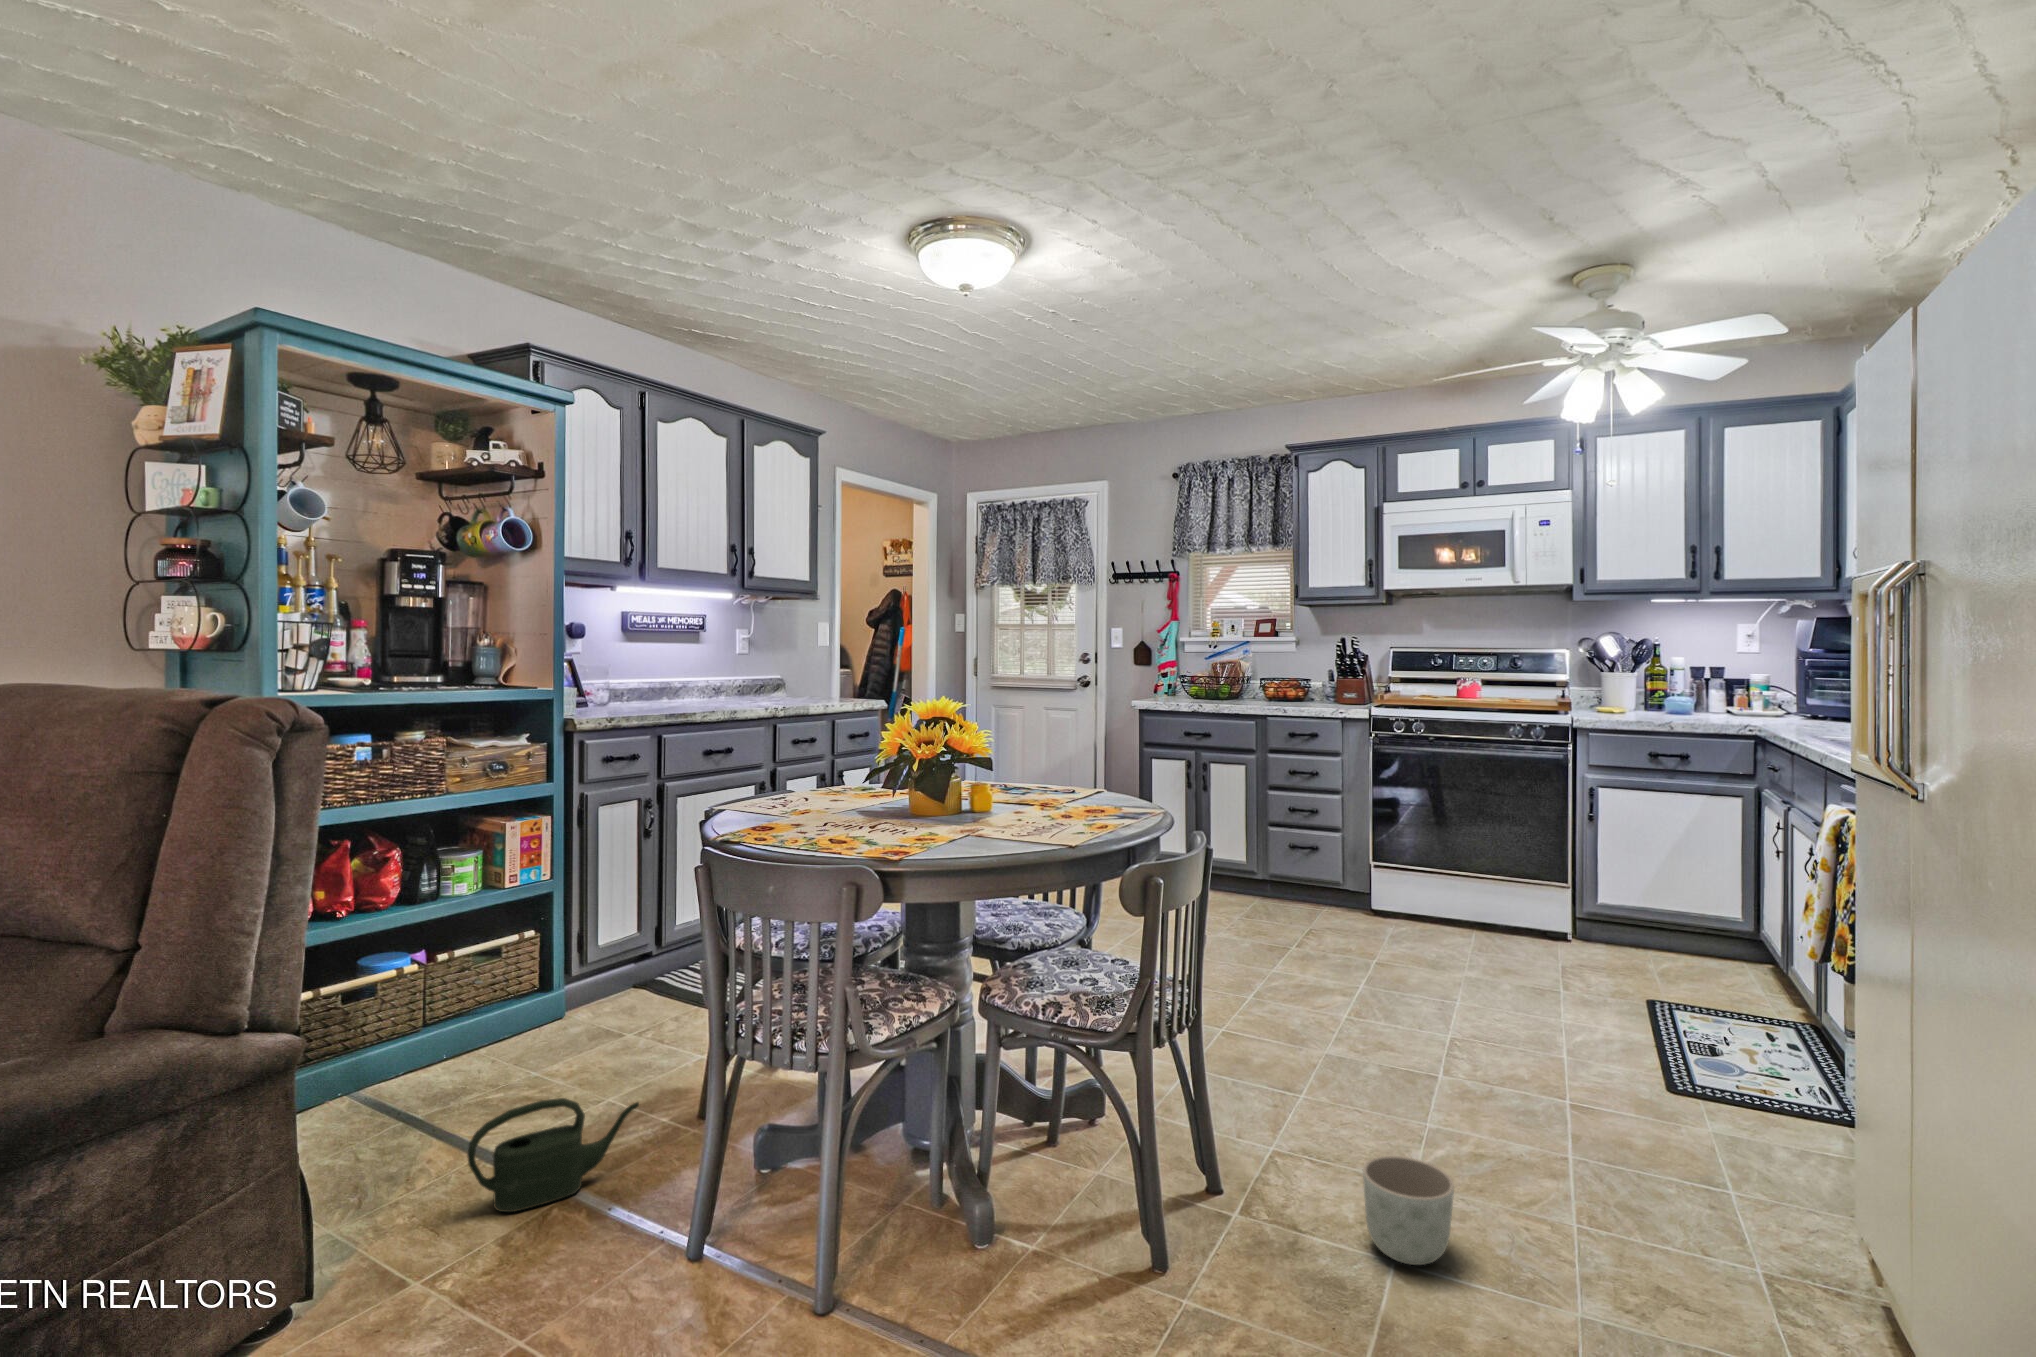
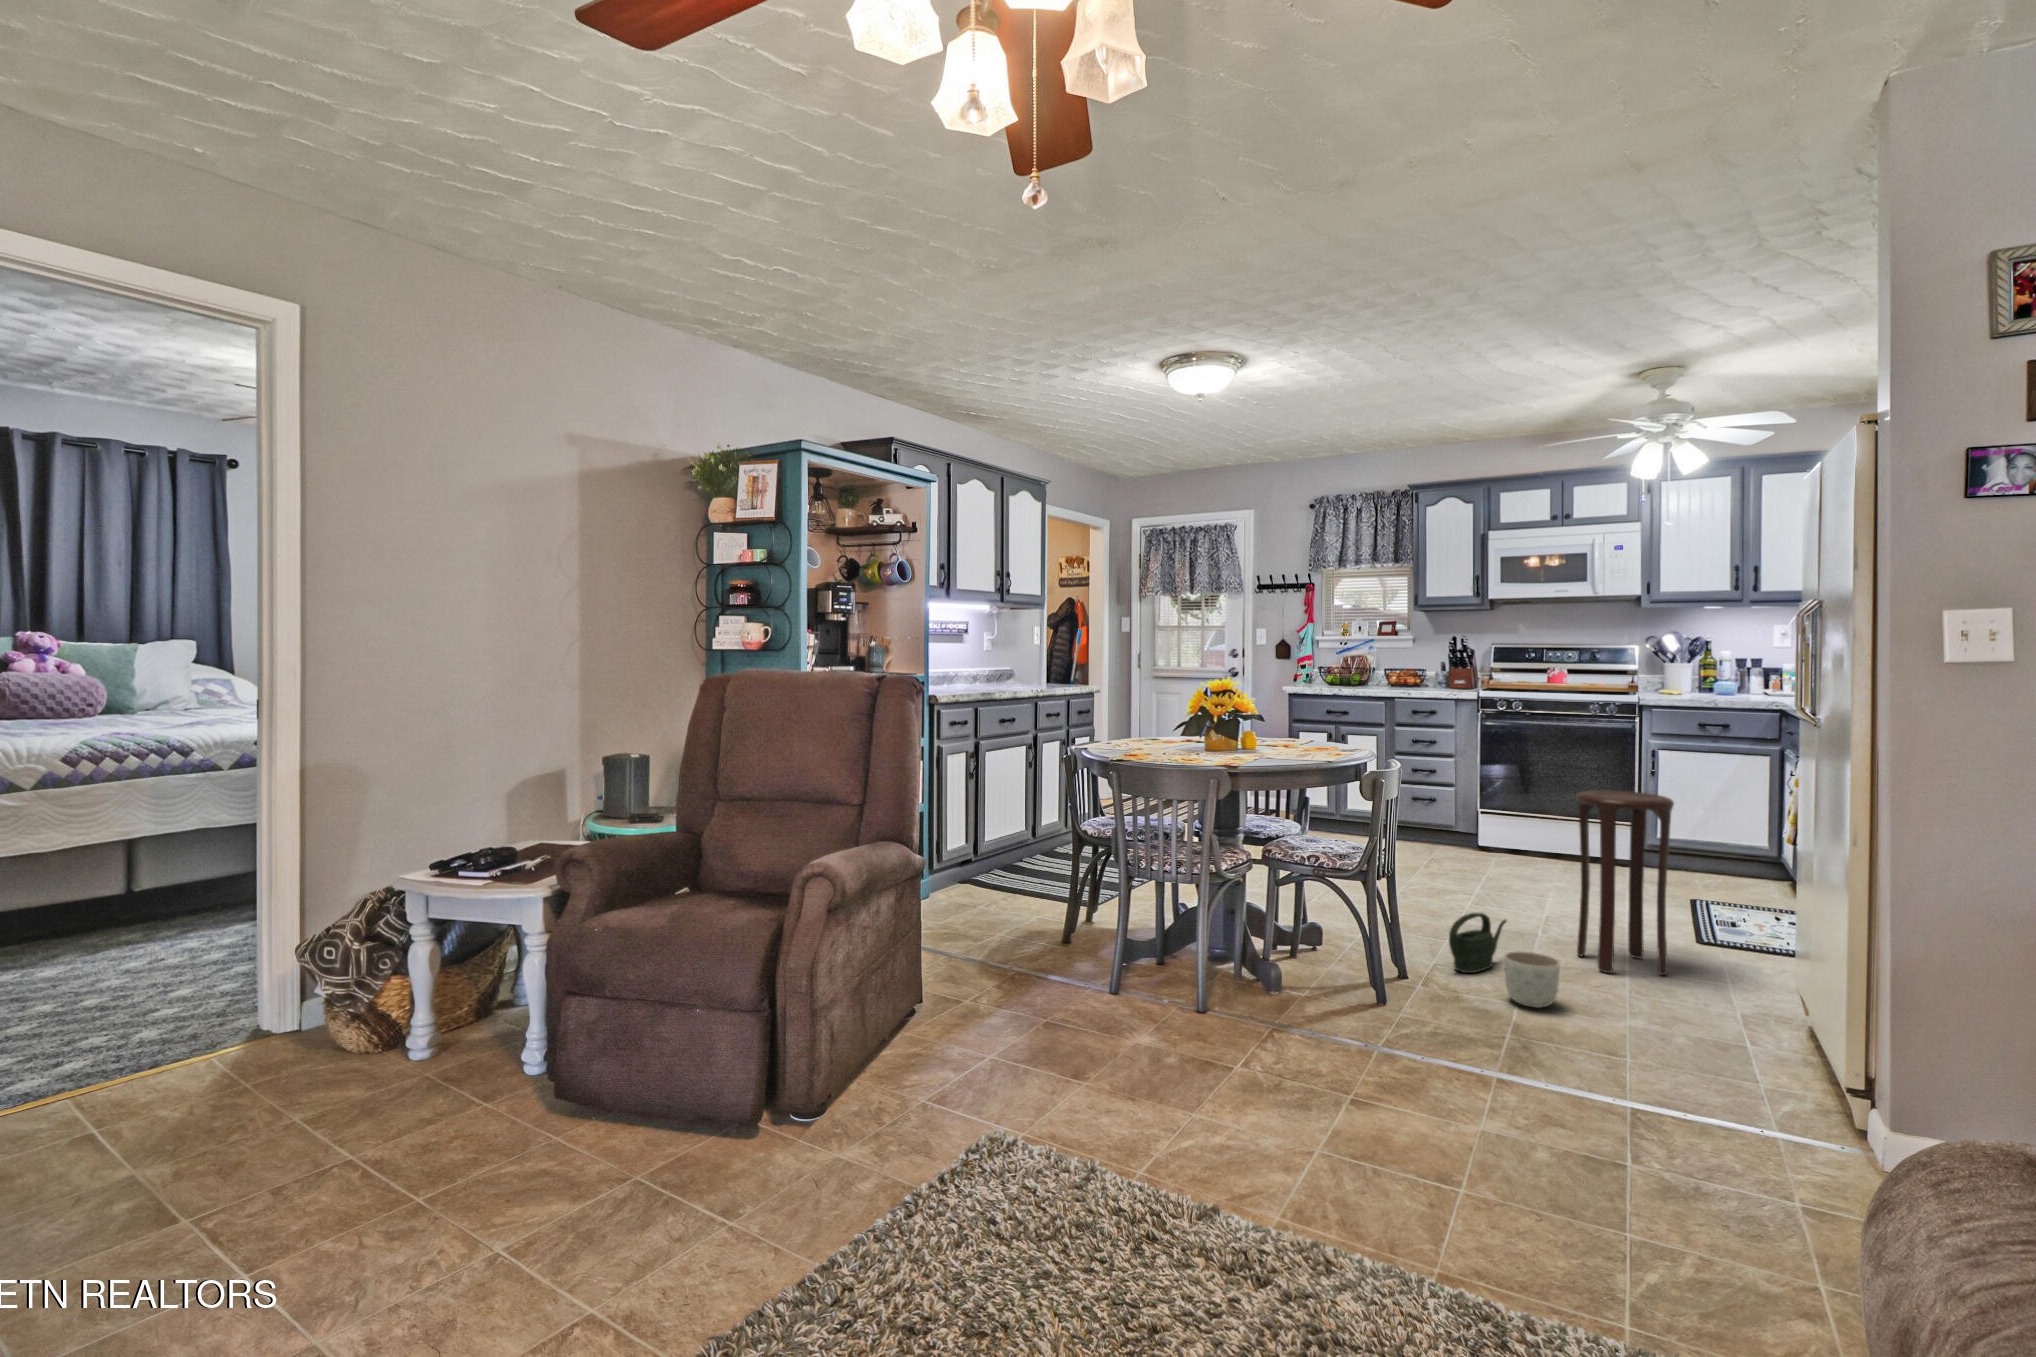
stool: none [1484,868,1633,1169] -> present [1576,790,1674,975]
watering can: present [468,1098,639,1212] -> present [1449,913,1506,973]

